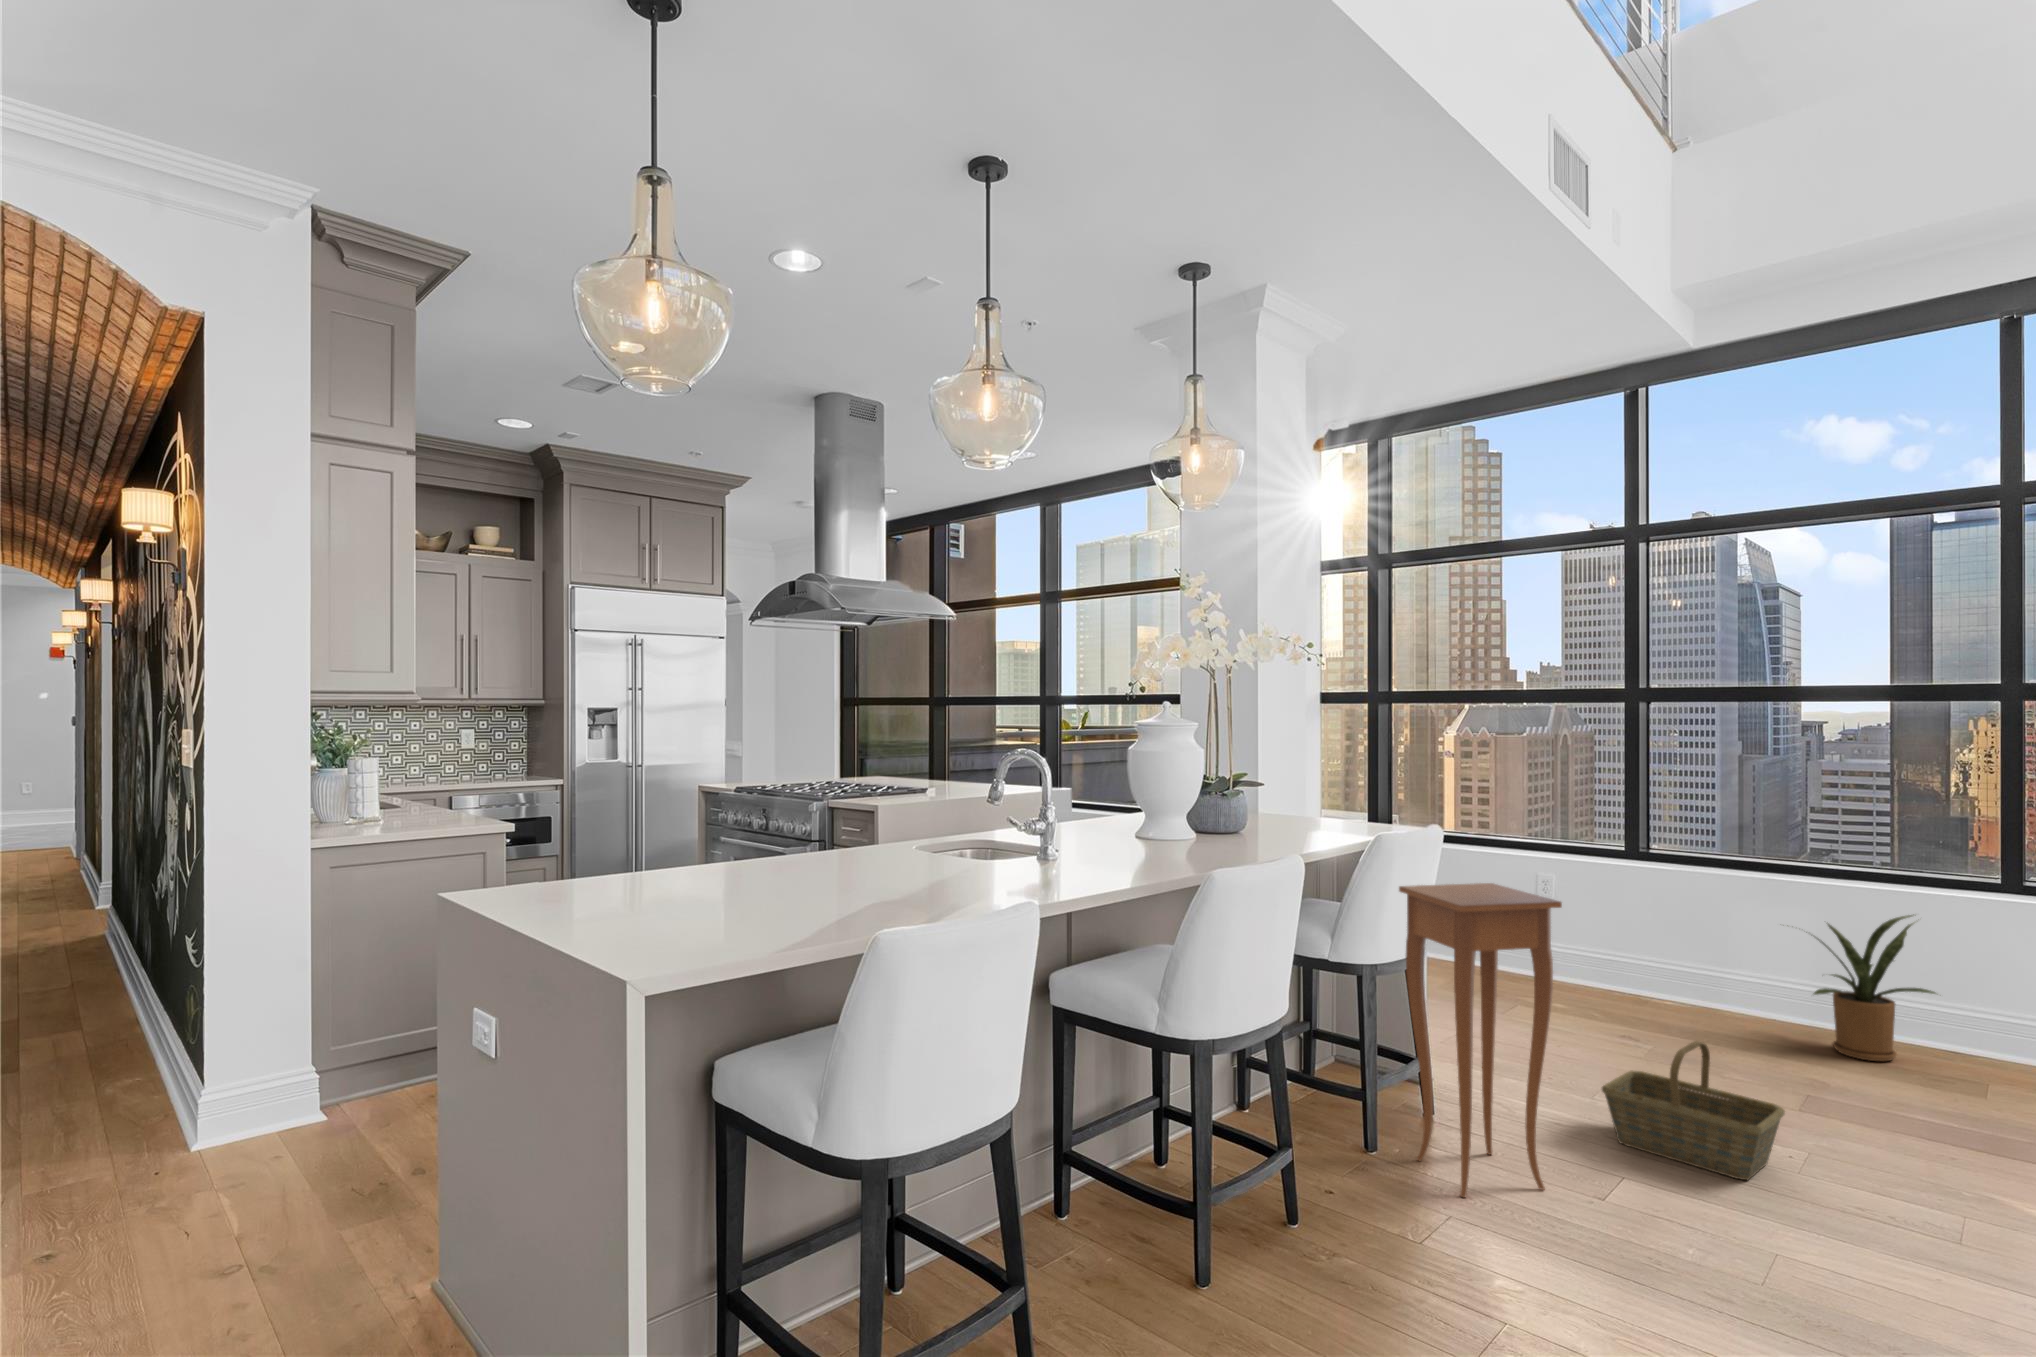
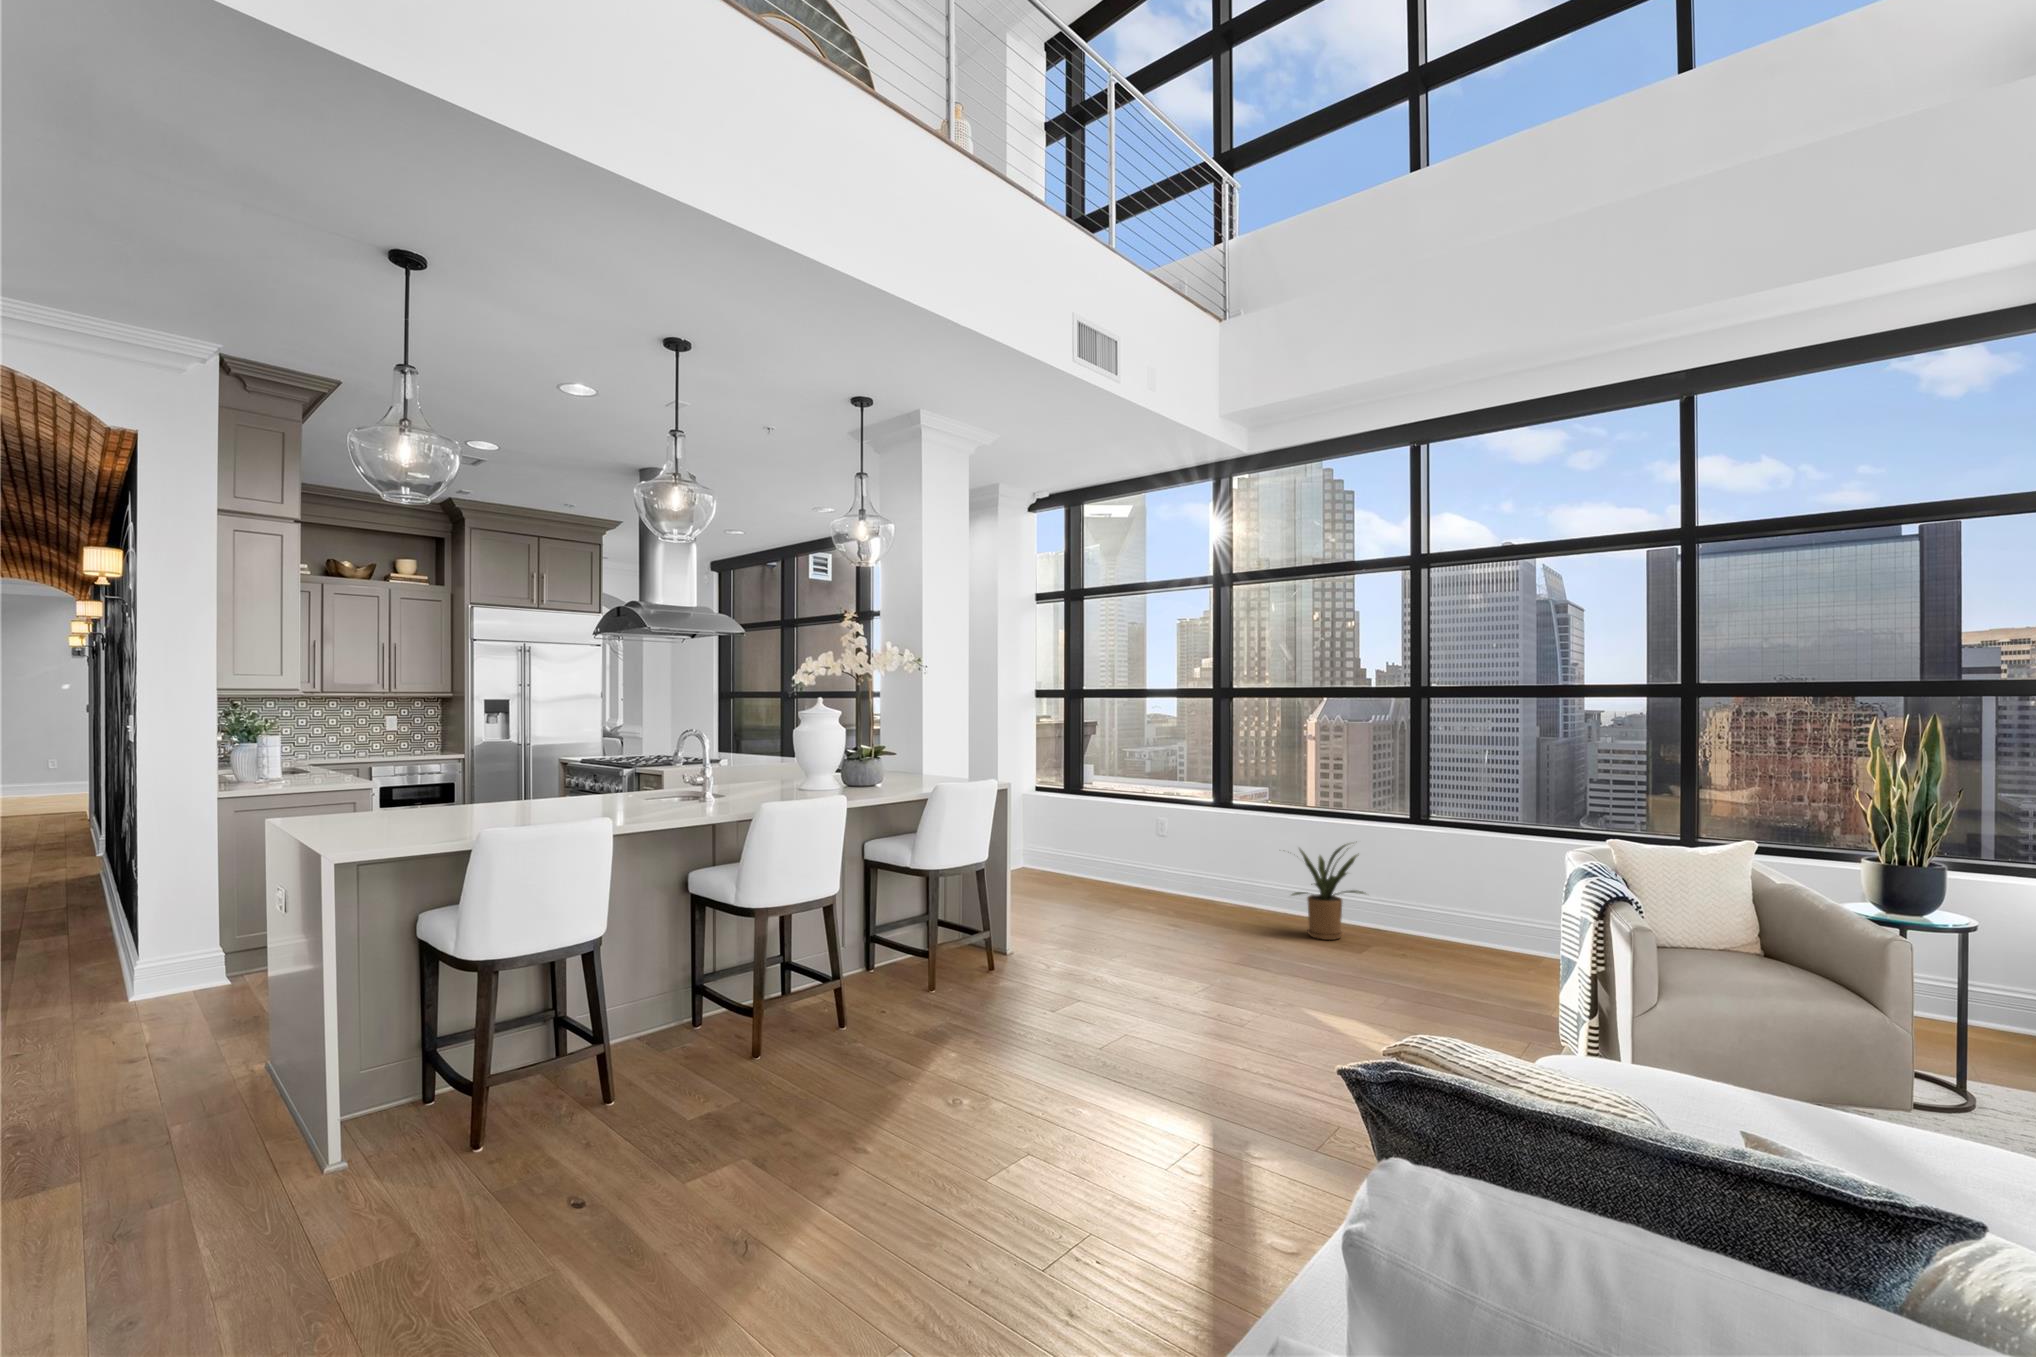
side table: present [1399,883,1562,1198] -> none [947,816,1029,1013]
basket: present [1602,1041,1785,1180] -> none [1088,918,1188,1002]

